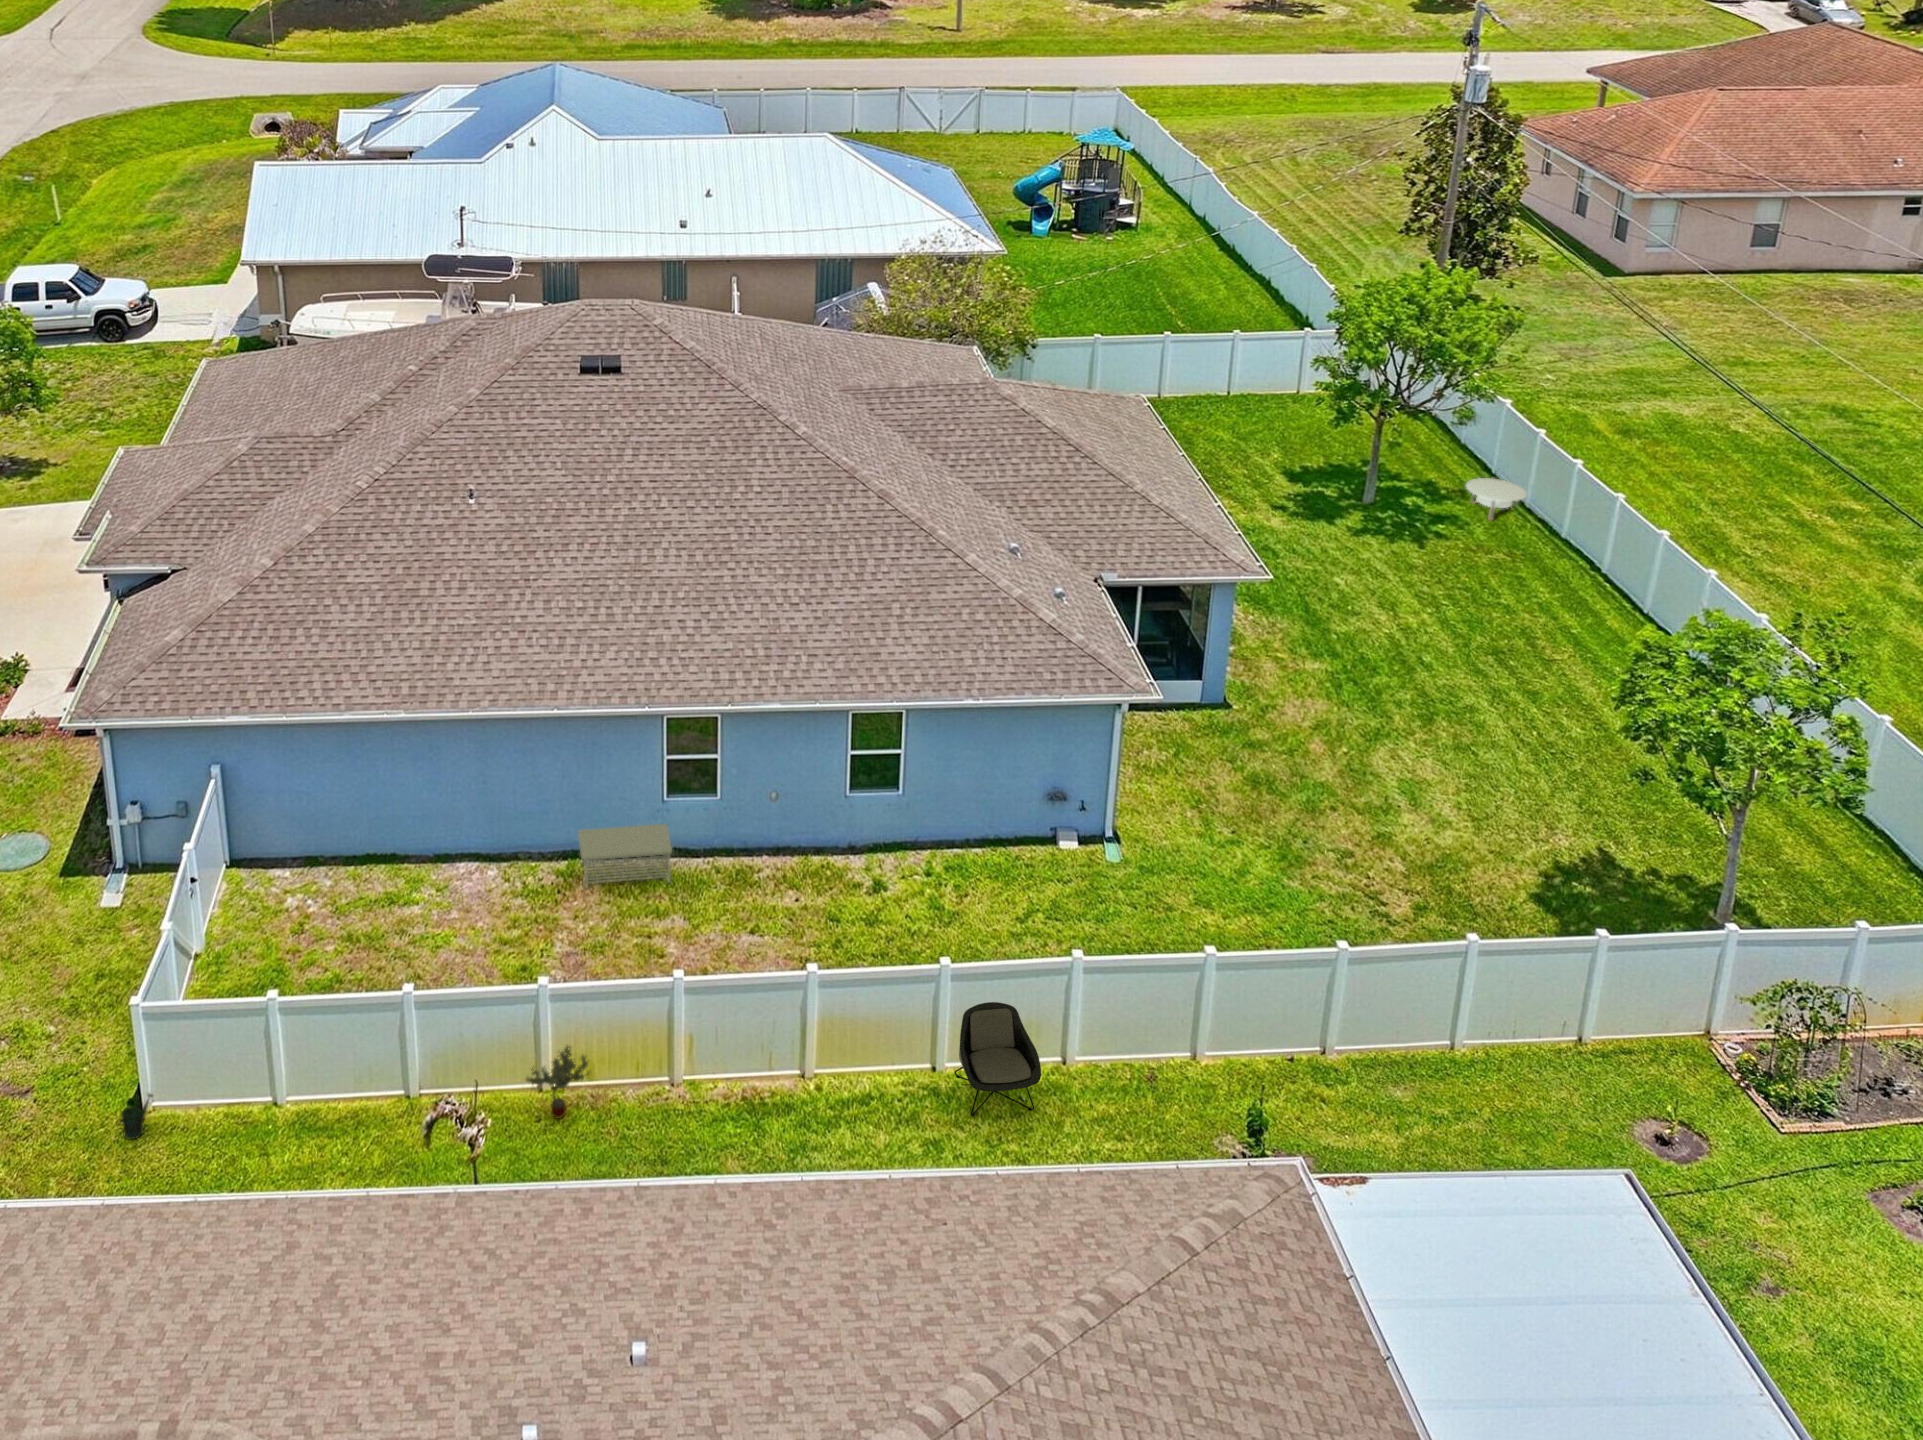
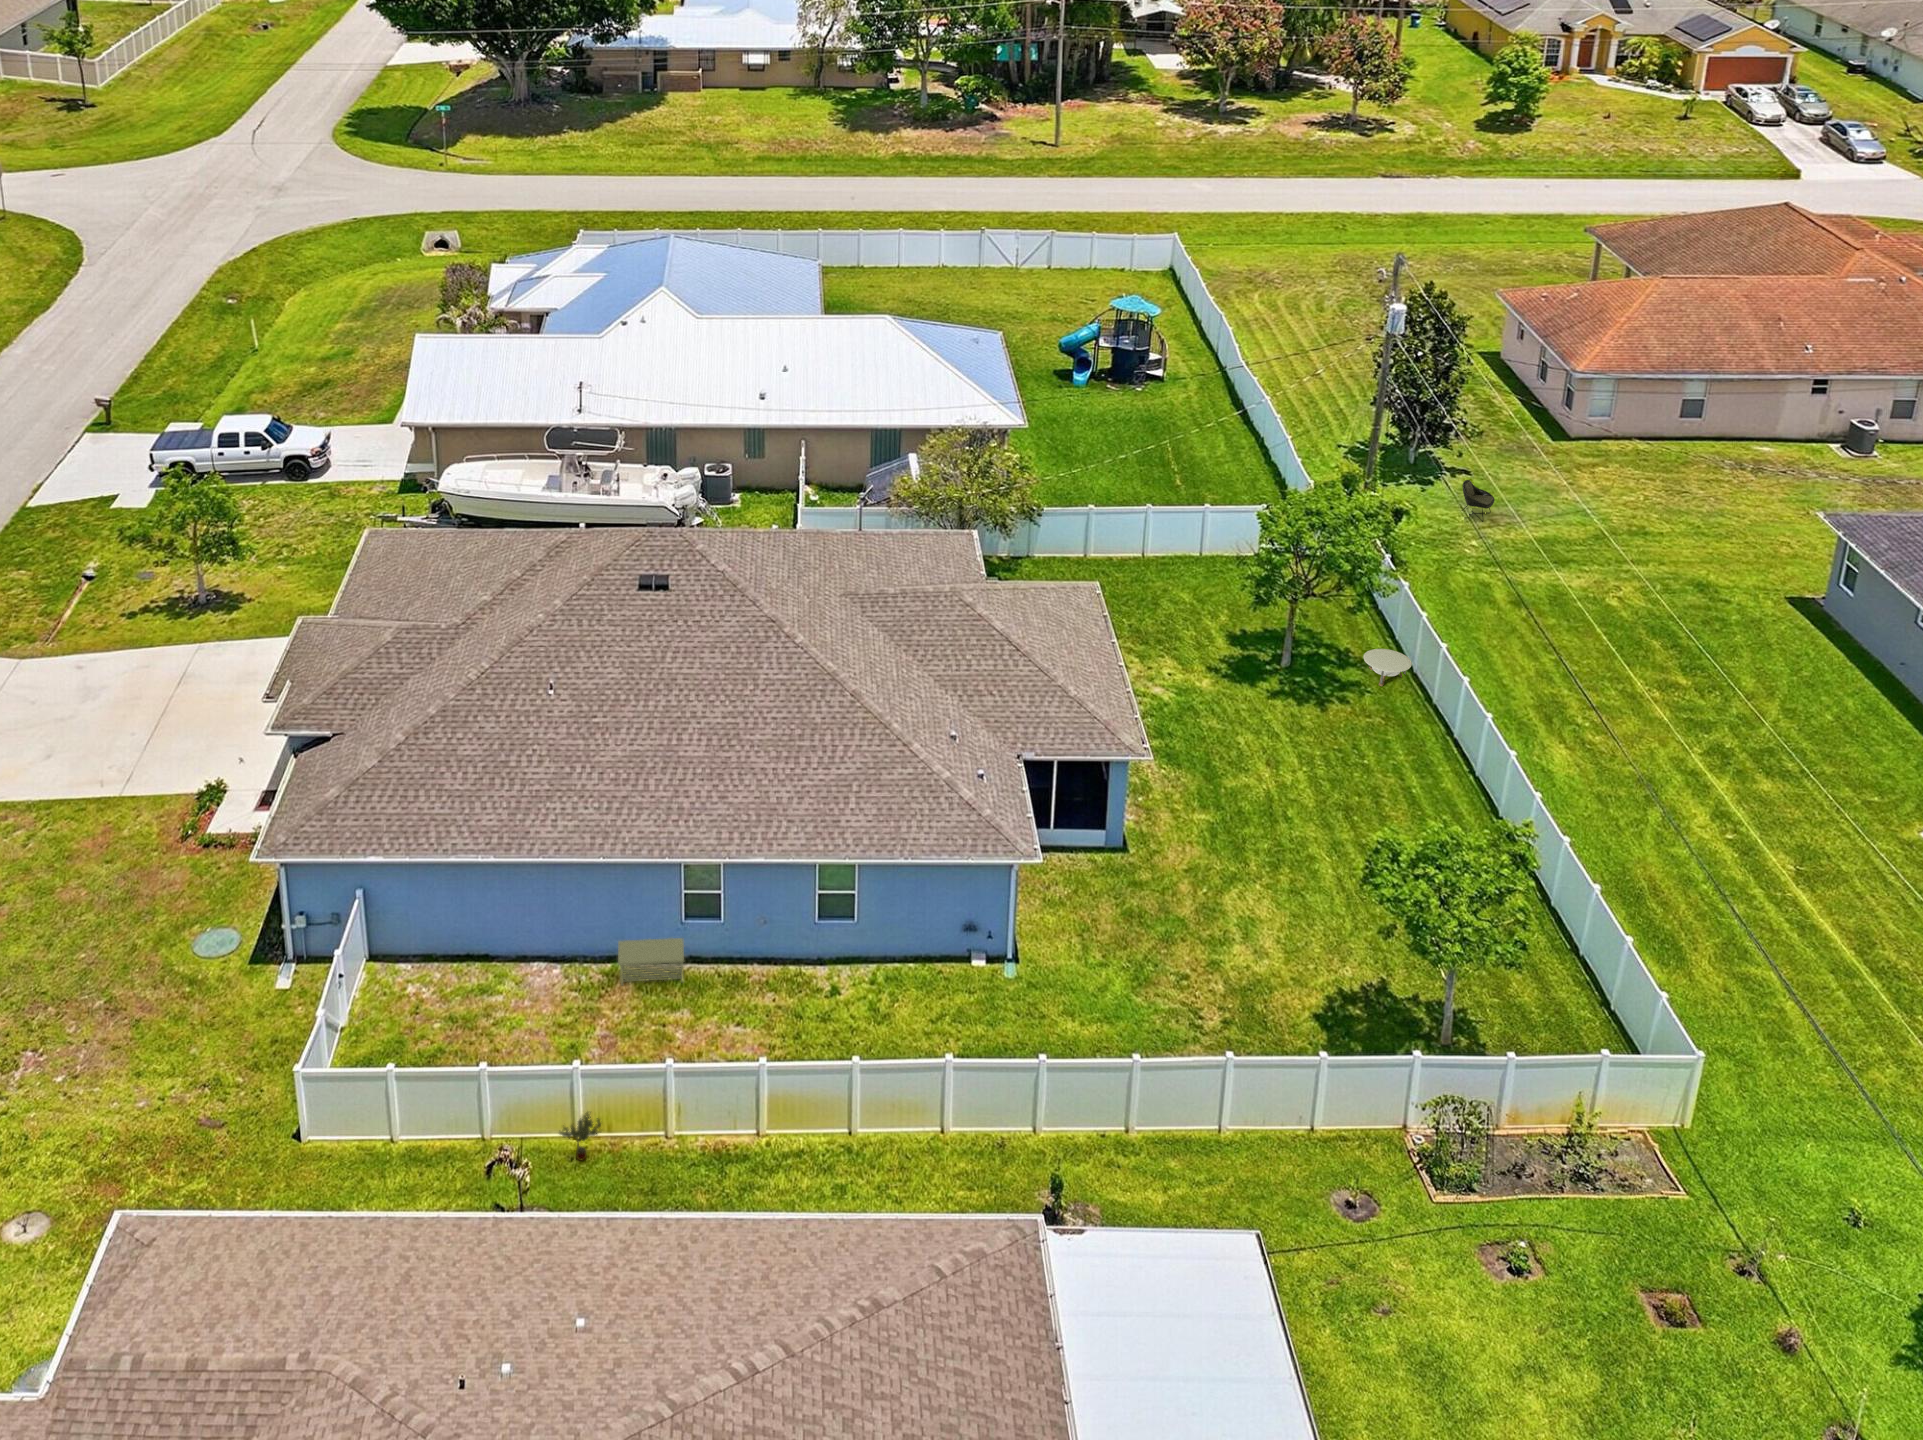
lounge chair: present [955,1002,1041,1117] -> present [1462,480,1495,522]
watering can: present [118,1094,152,1140] -> none [281,1132,306,1164]

